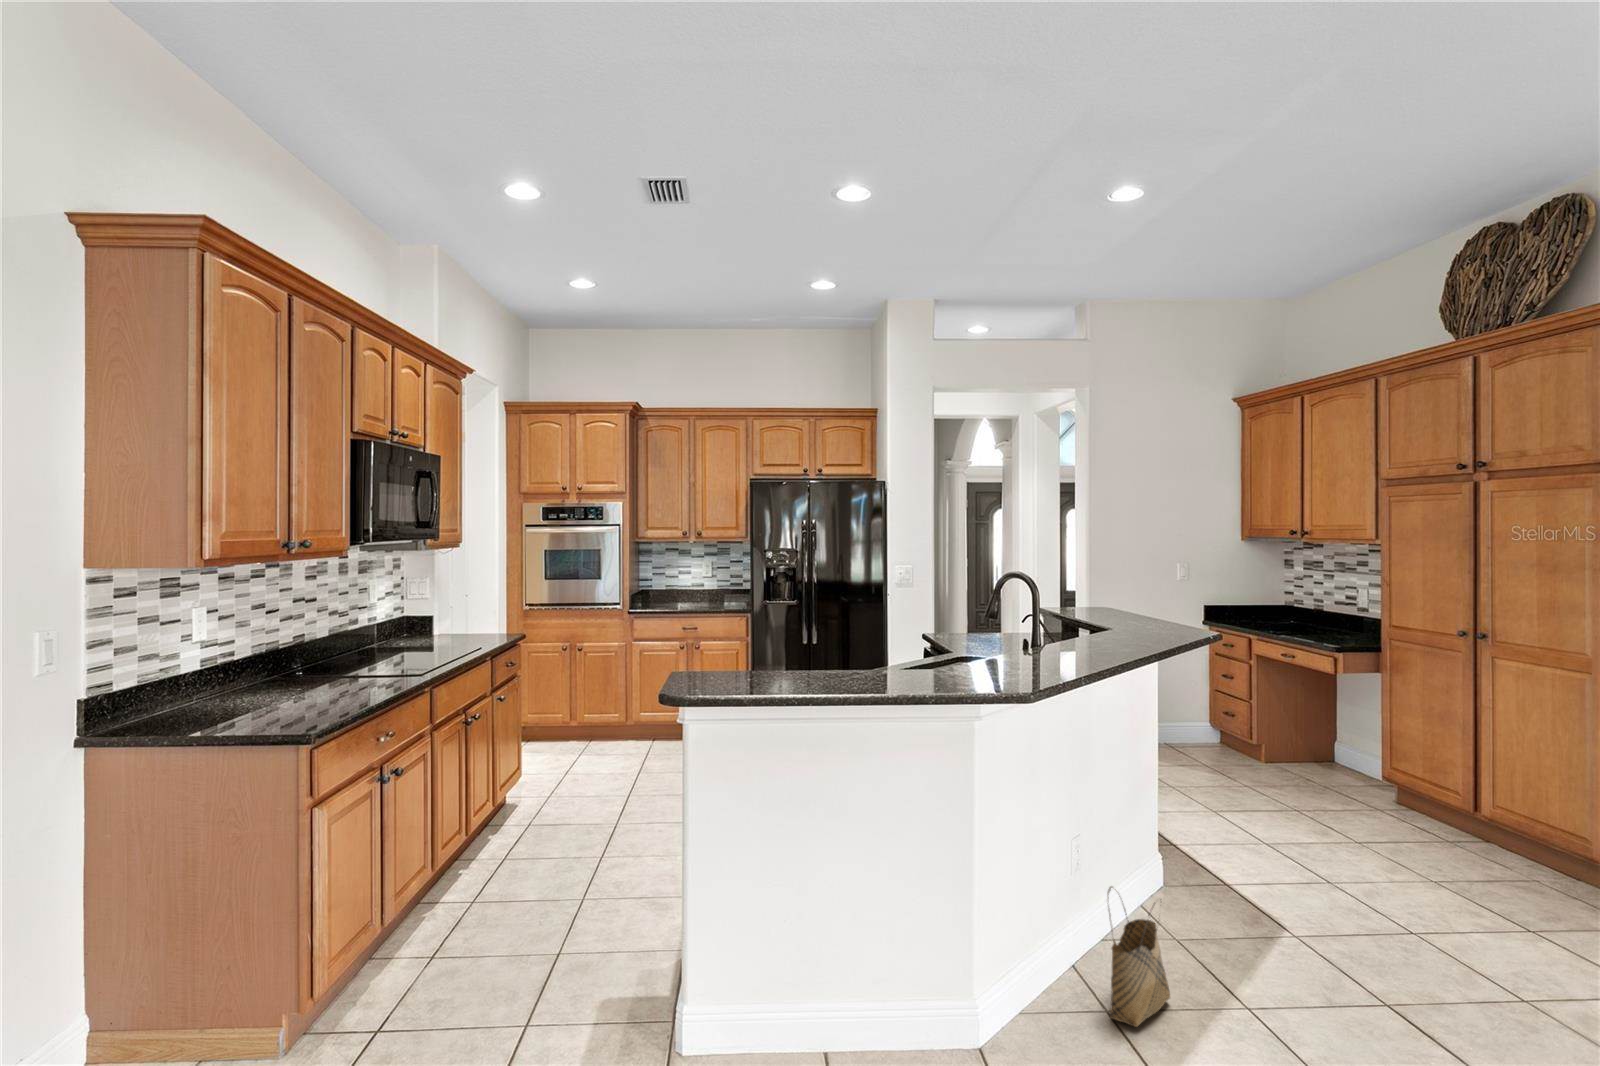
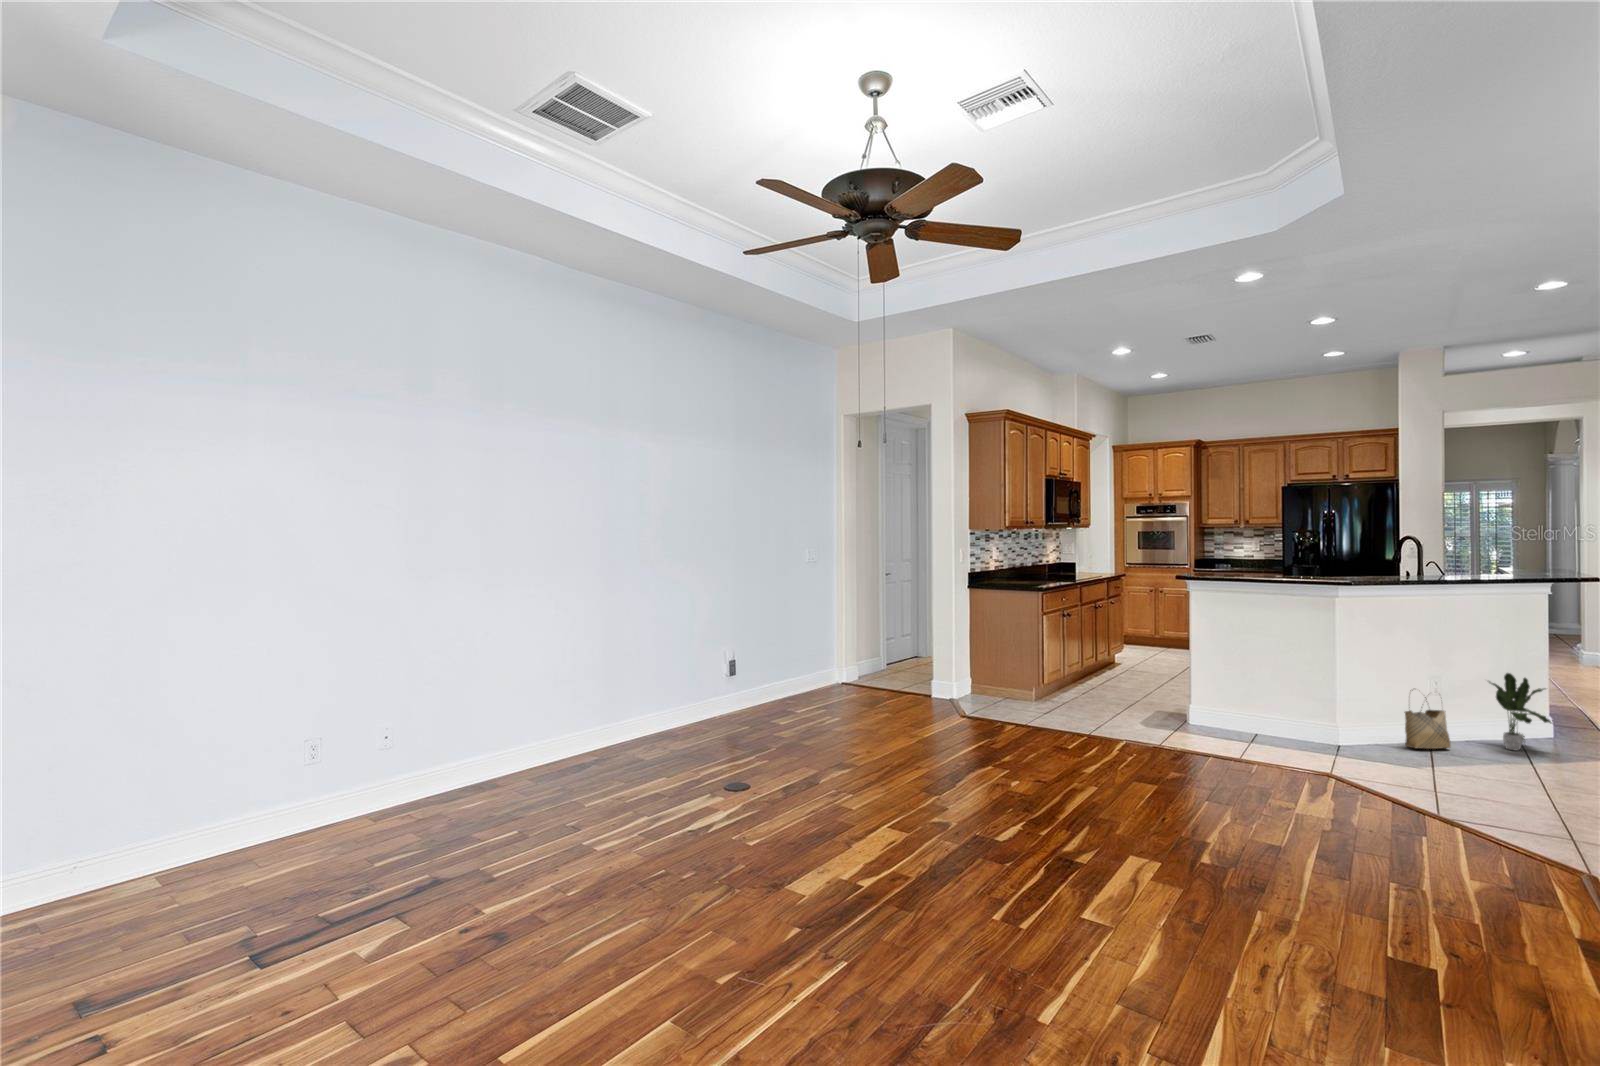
potted plant: none [1177,819,1281,963] -> present [1489,673,1551,750]

